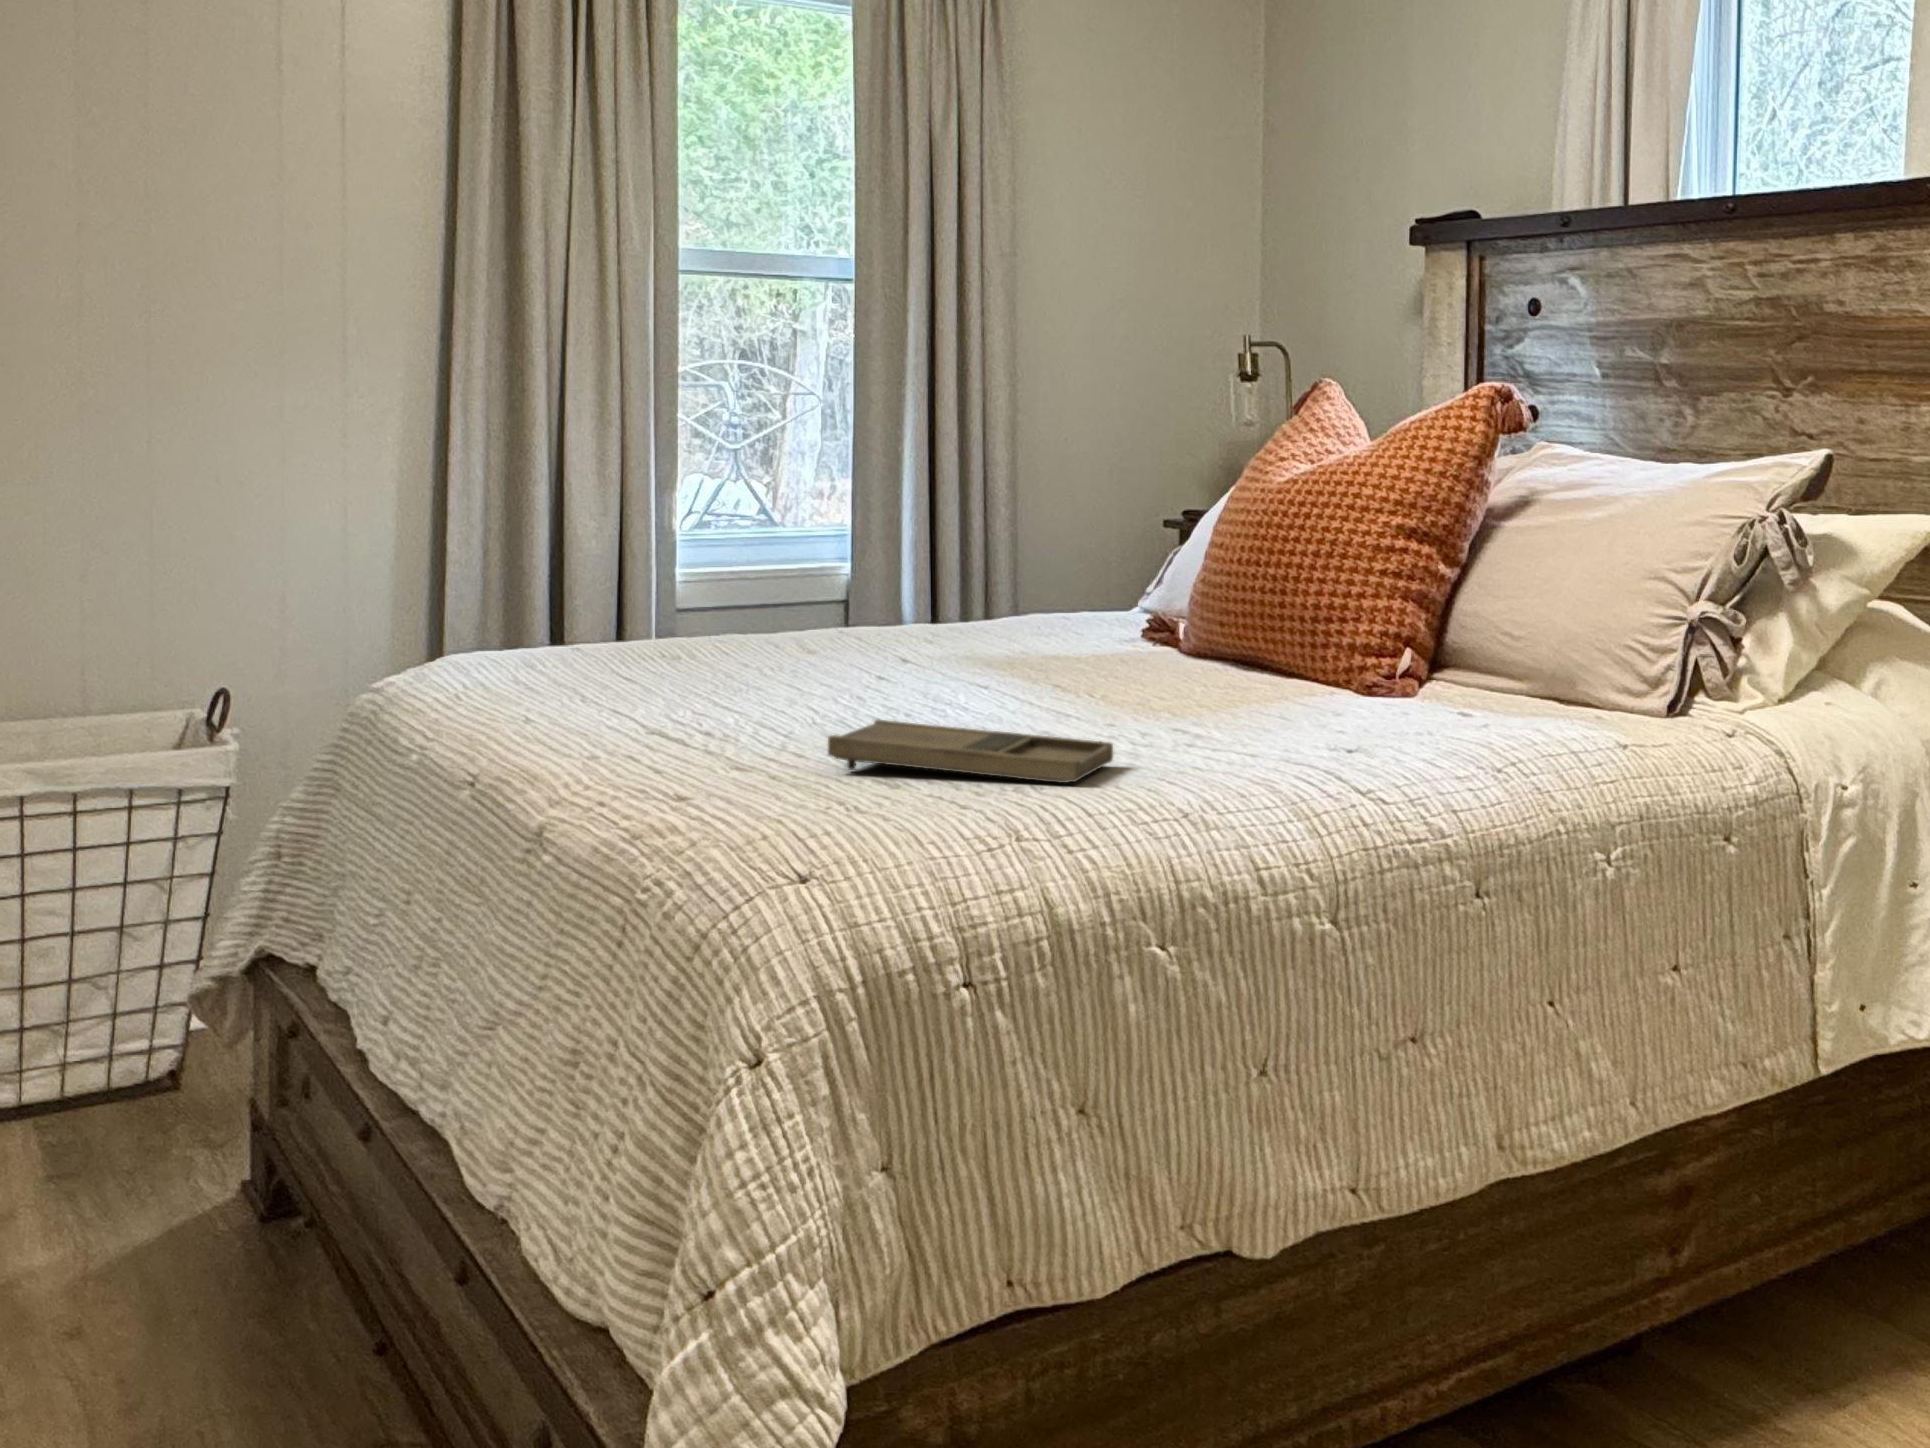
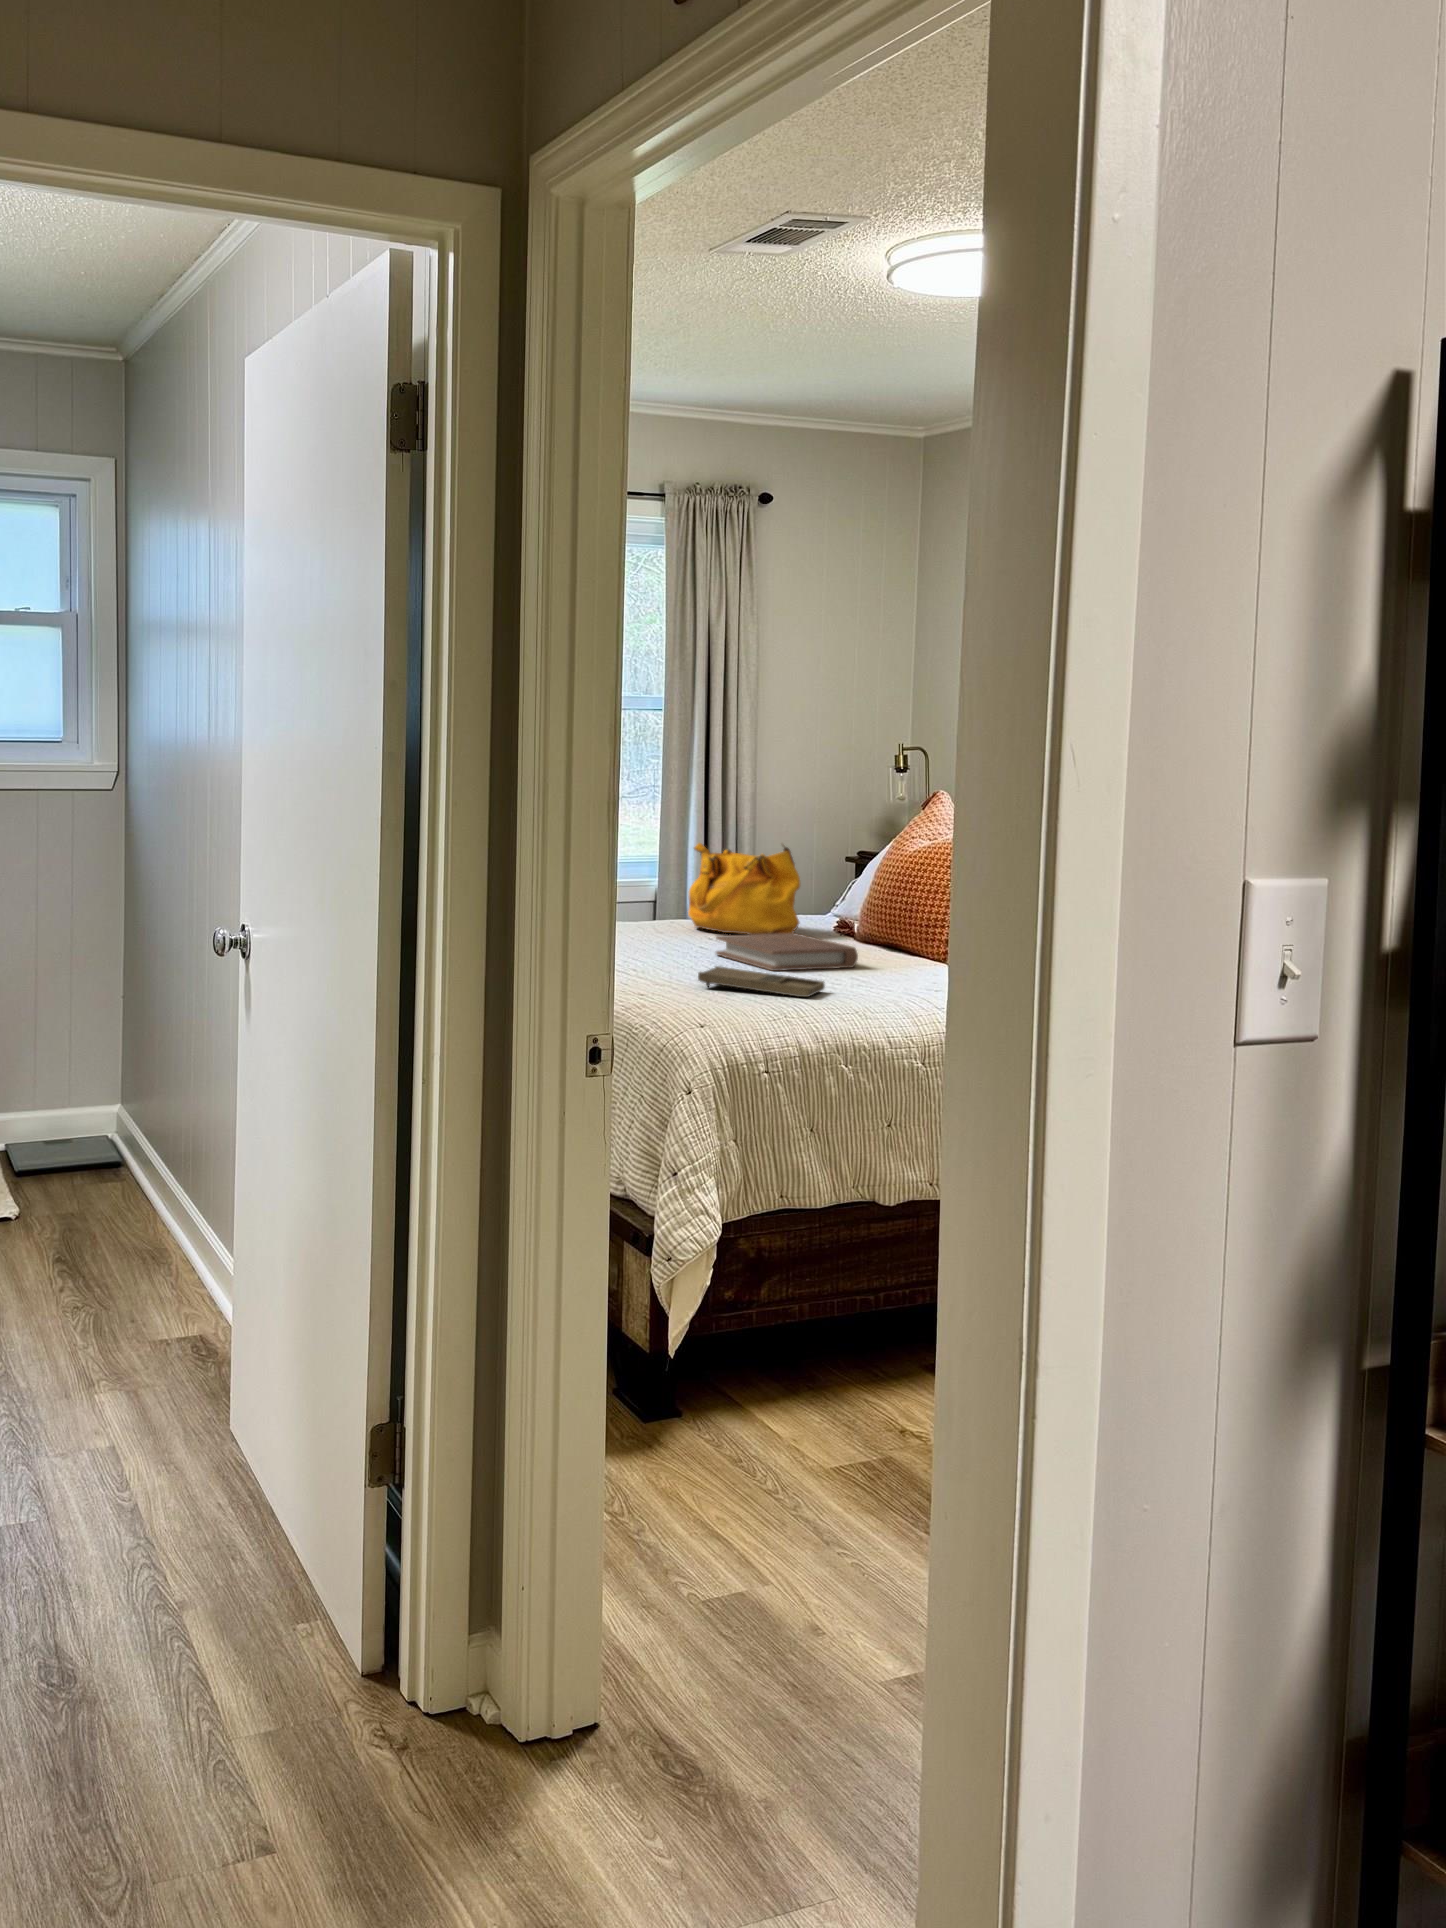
handbag: none [874,479,1080,653] -> present [688,843,800,935]
book: none [904,644,1186,722] -> present [716,933,858,971]

